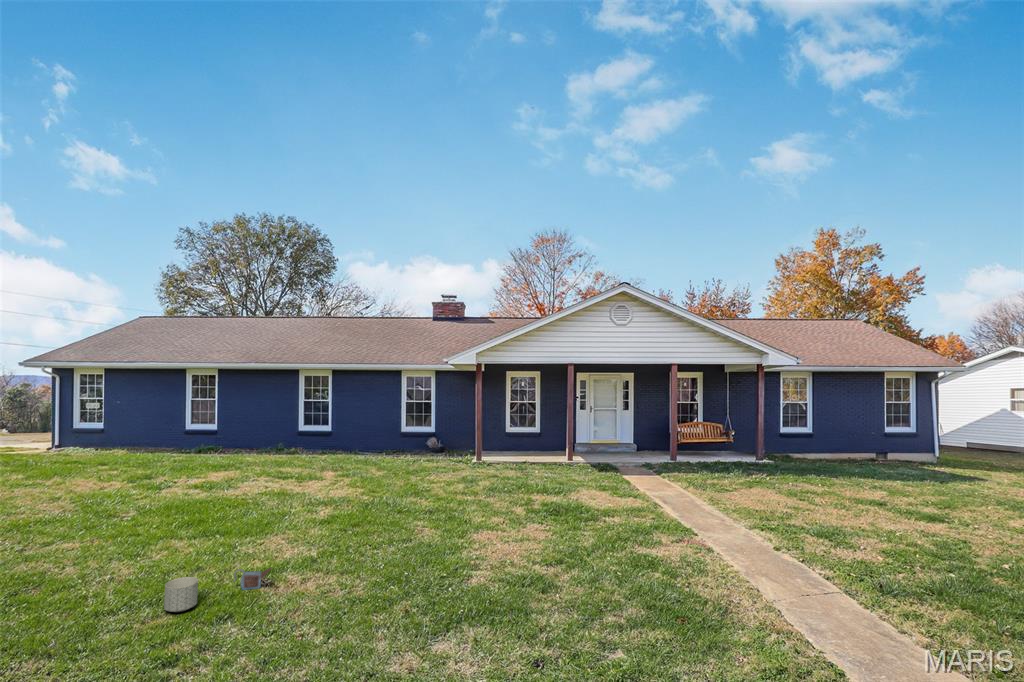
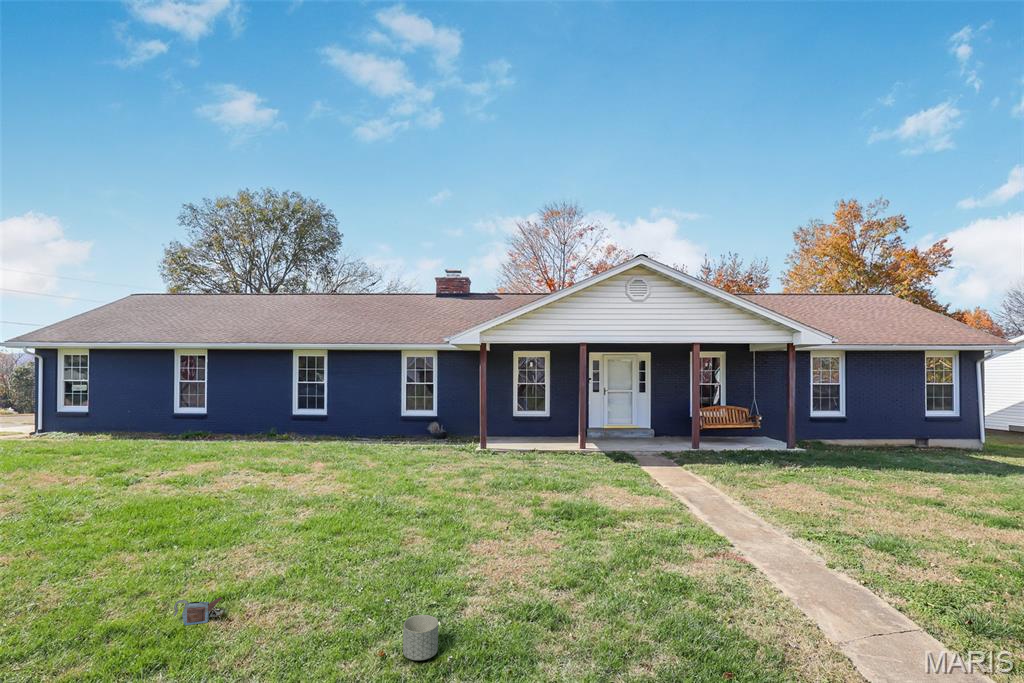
planter: present [164,577,198,612] -> present [403,615,438,660]

